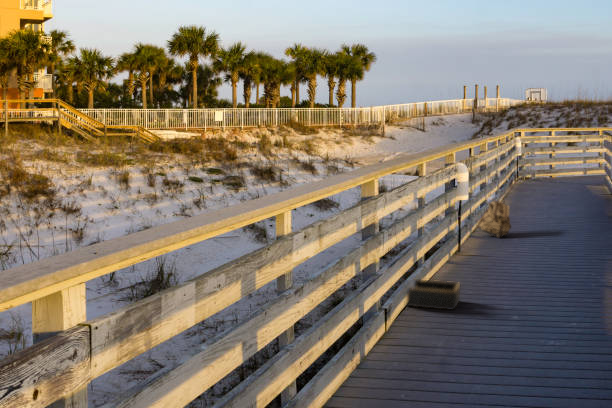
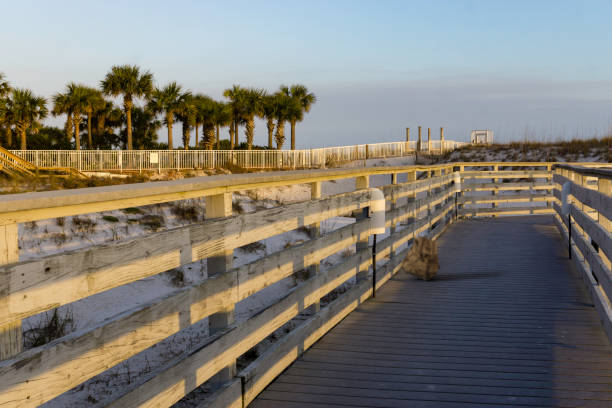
basket: present [406,279,460,309] -> none [278,336,357,379]

